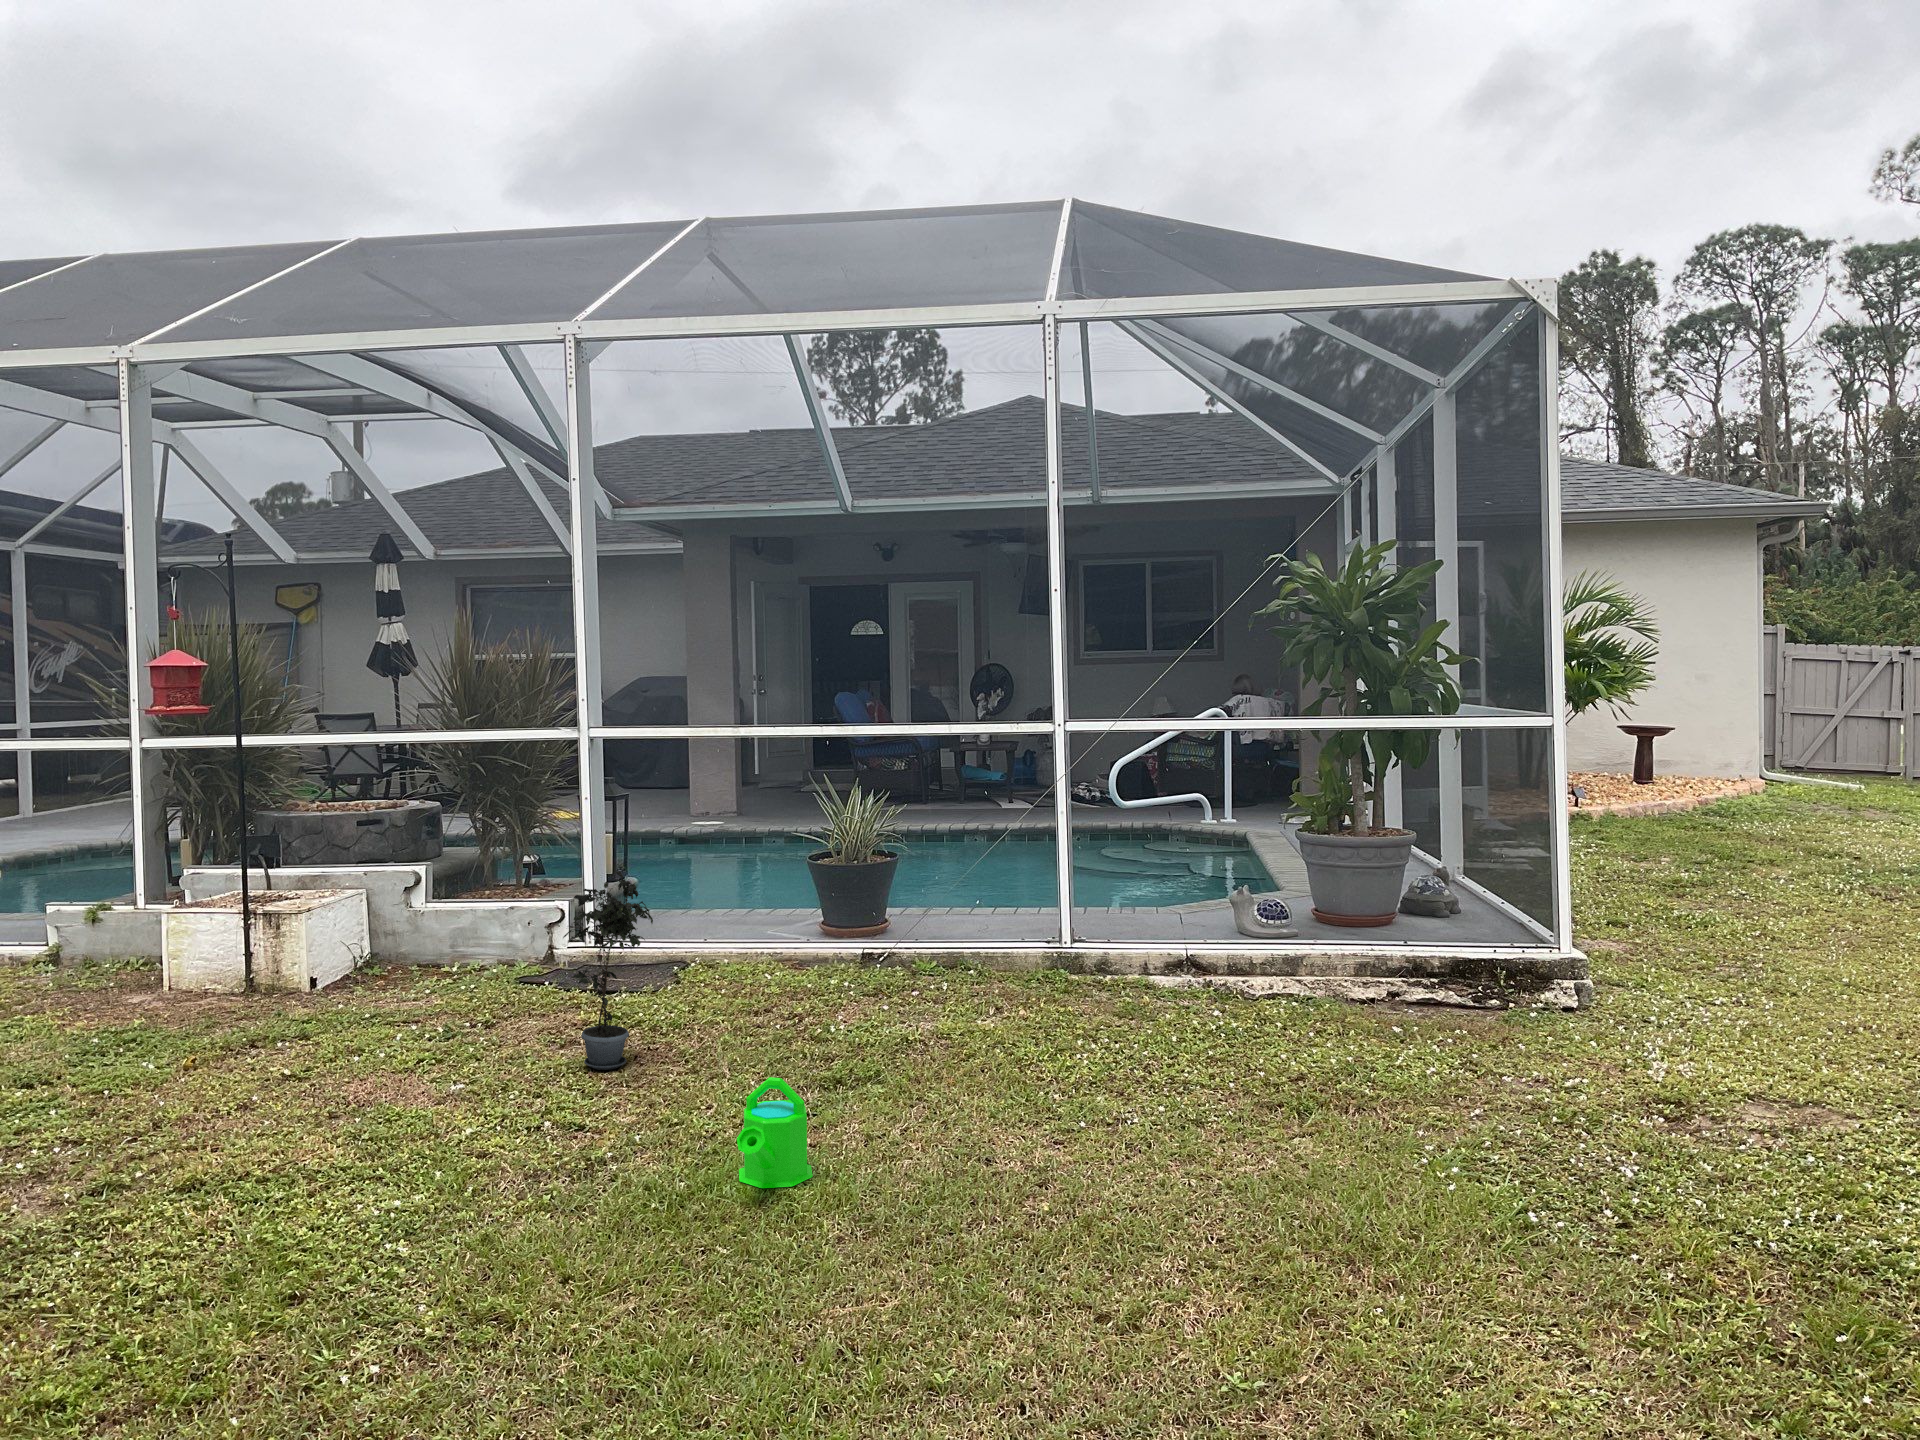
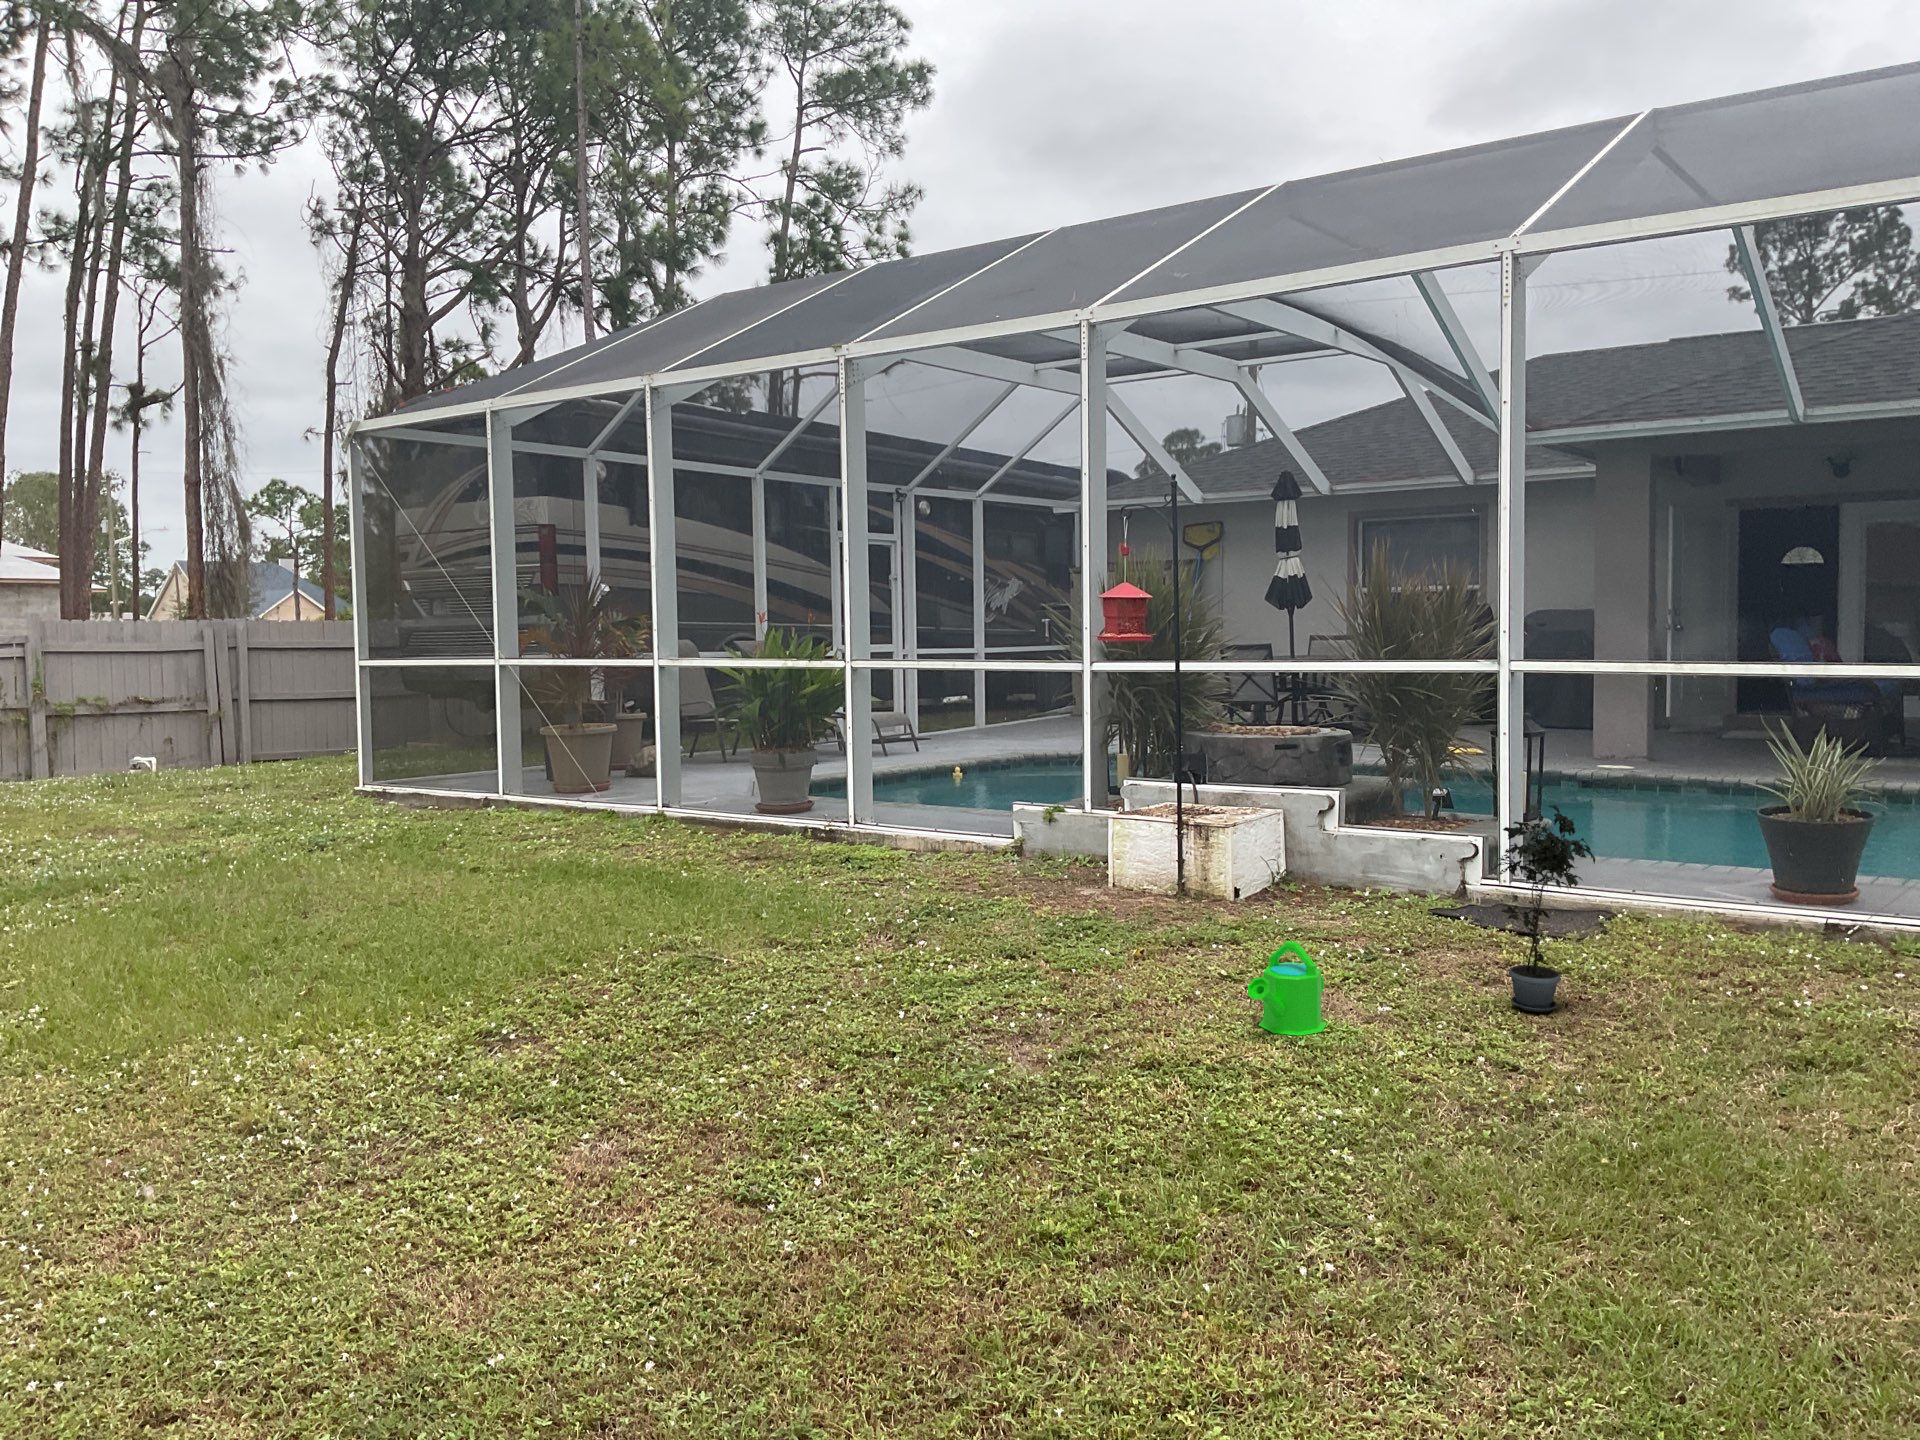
watering can: present [737,1077,813,1188] -> present [1248,941,1326,1036]

